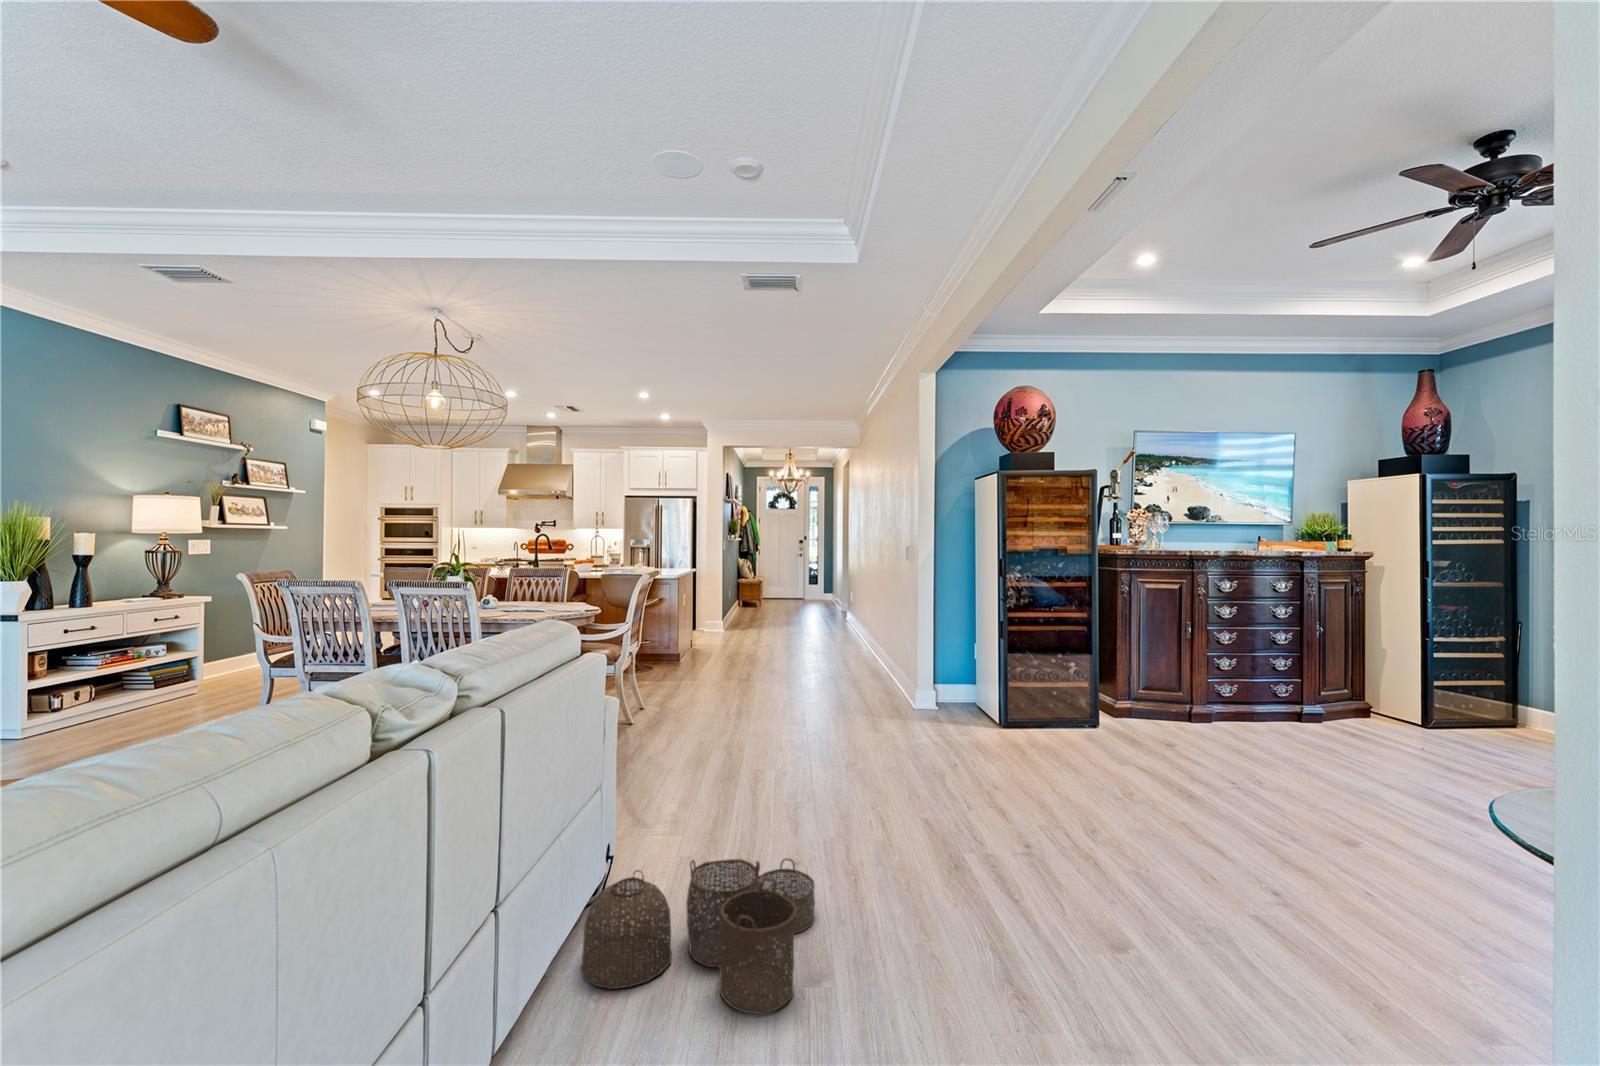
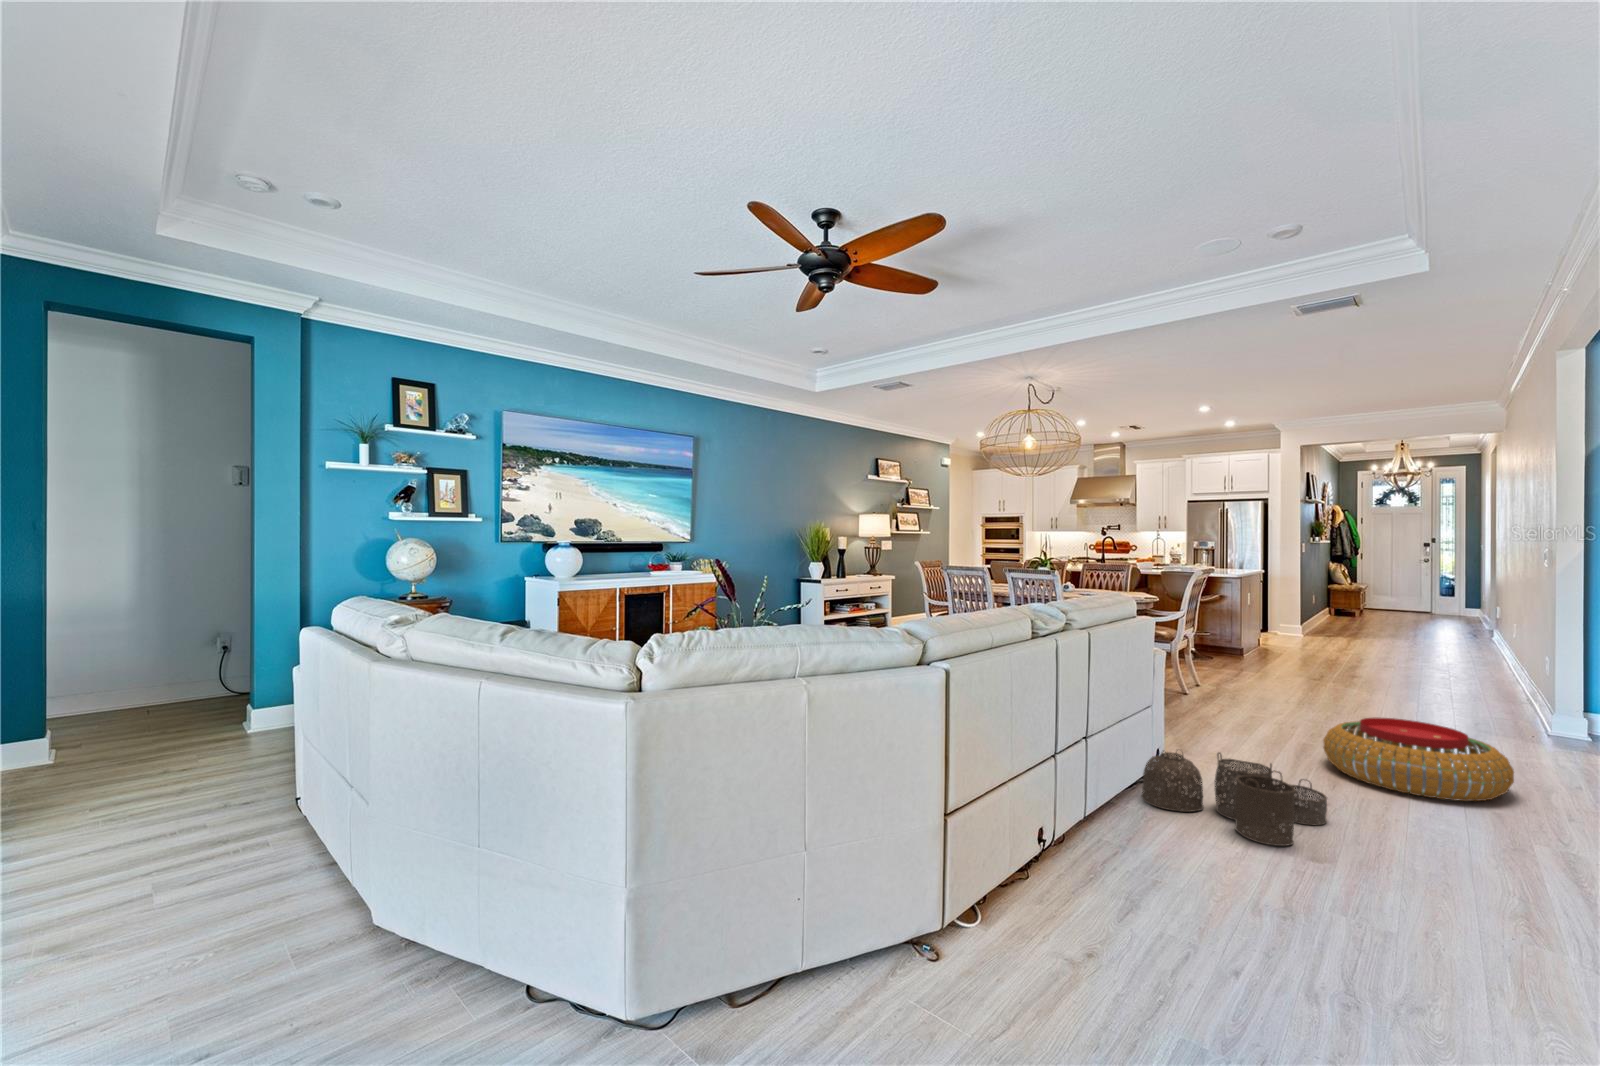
pouf: none [782,731,937,825] -> present [1323,718,1514,801]

